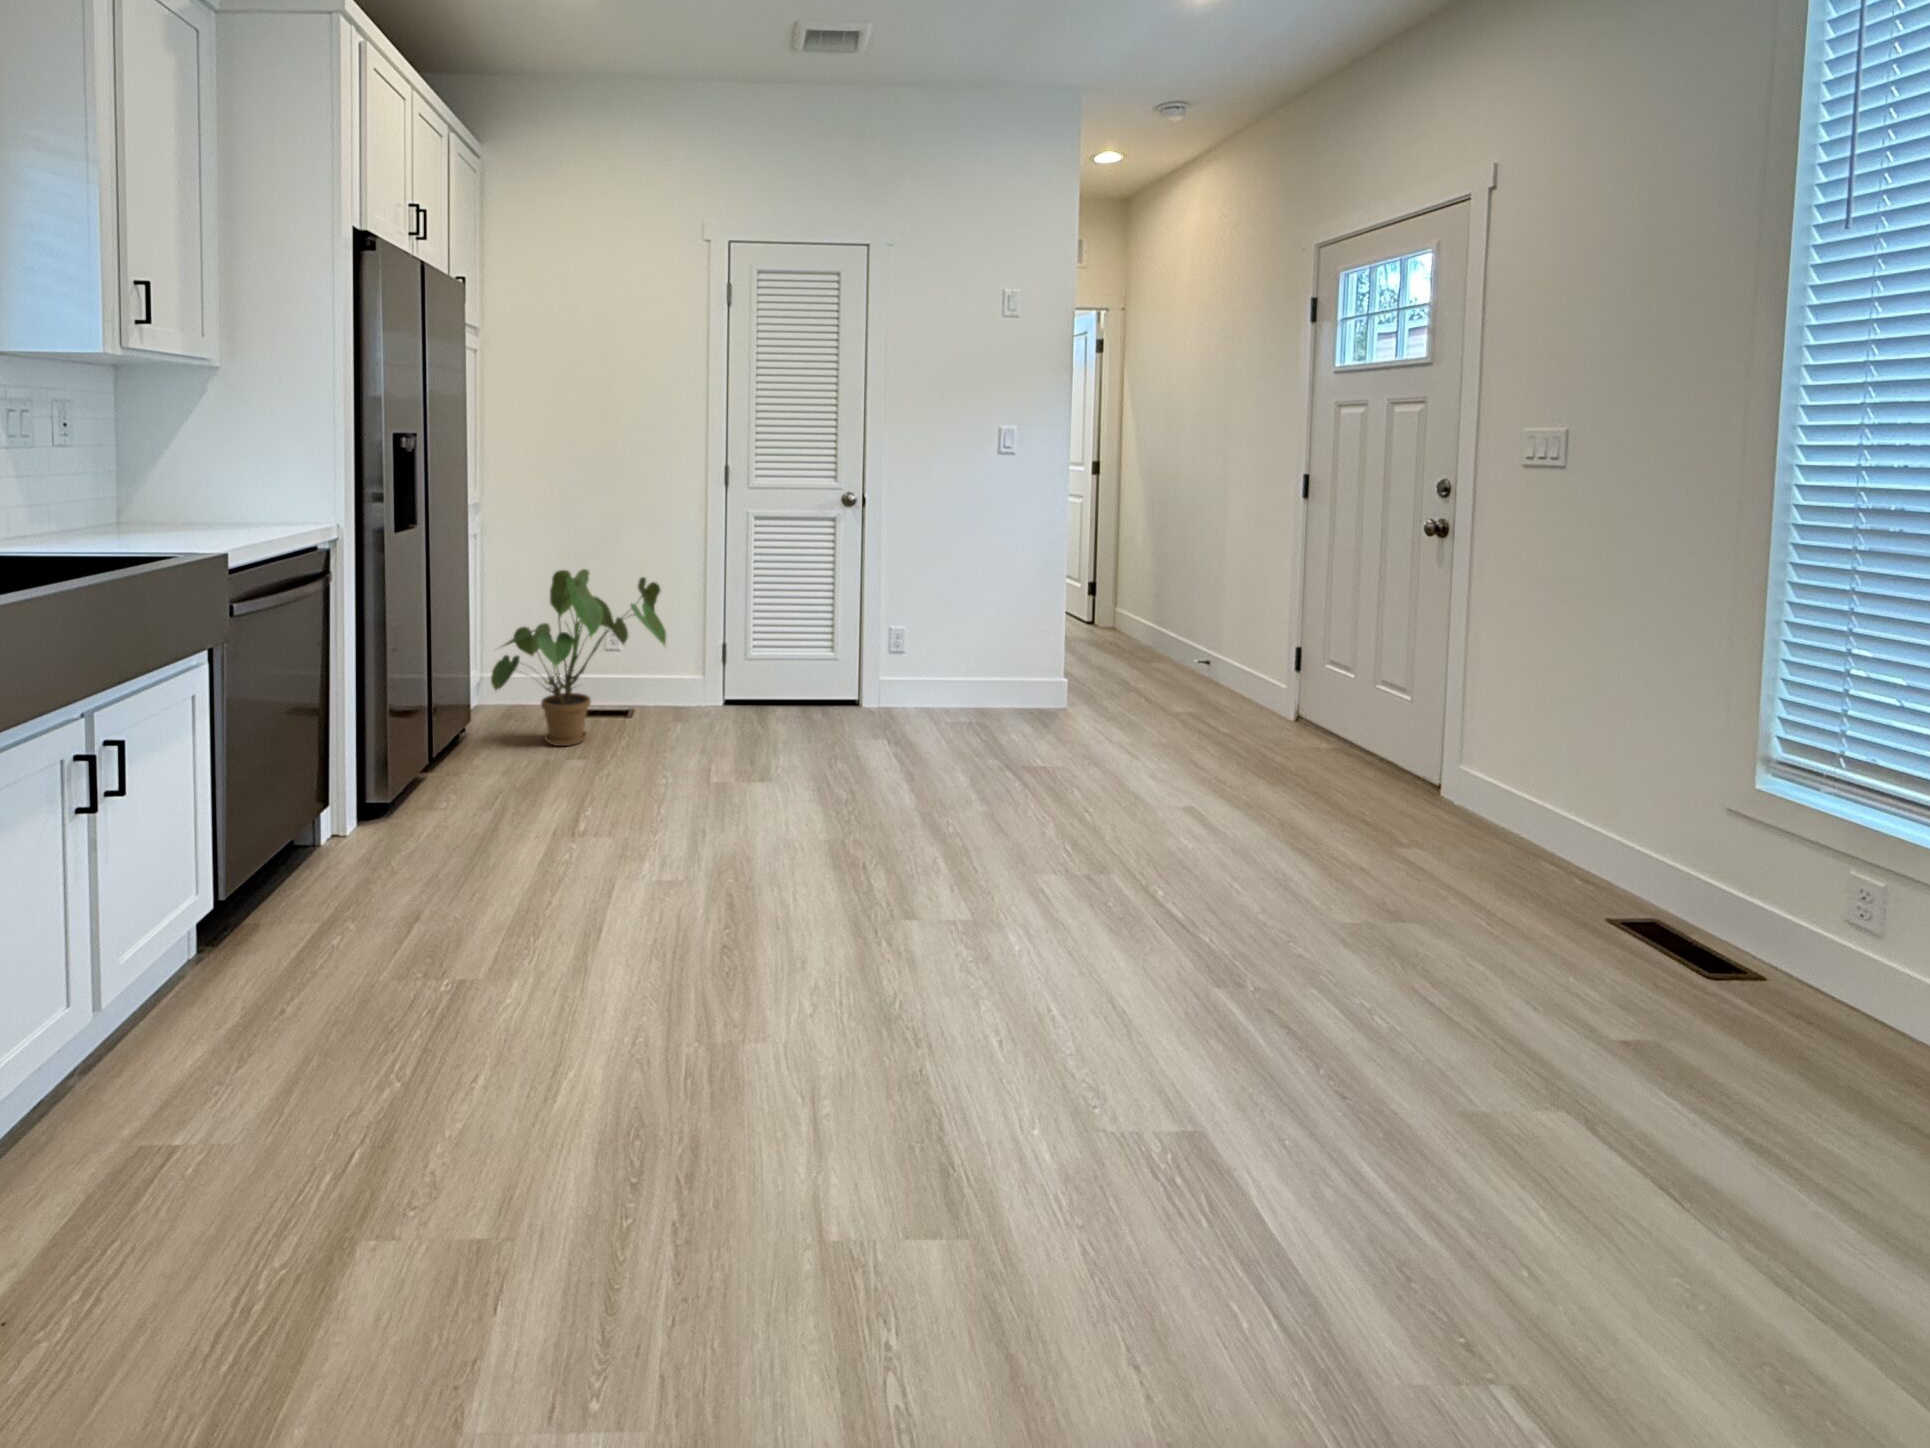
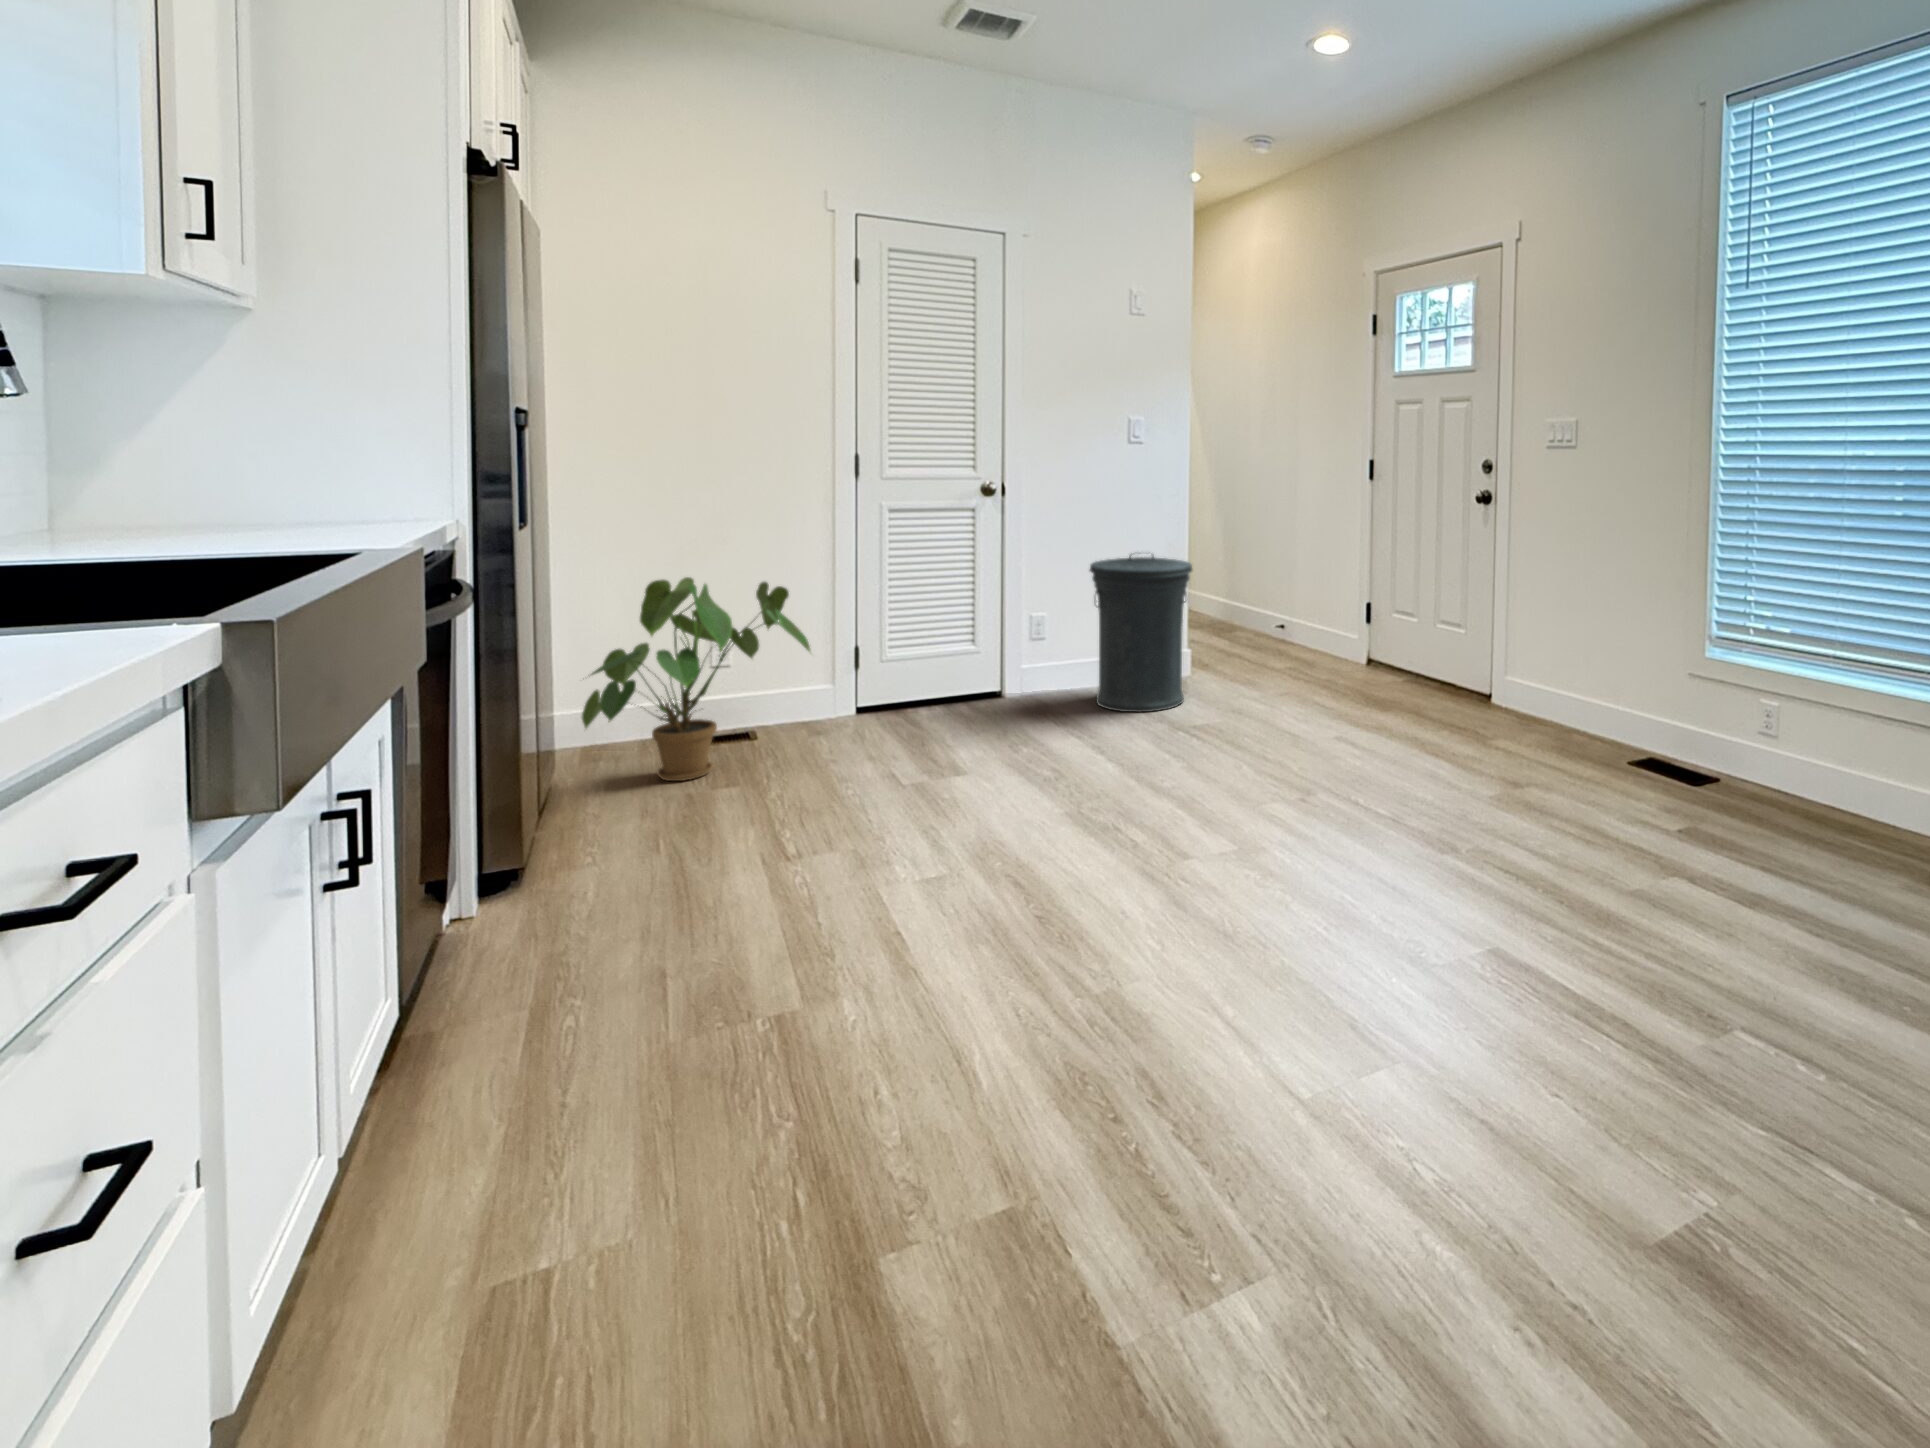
trash can: none [941,570,1053,741] -> present [1090,555,1192,712]

